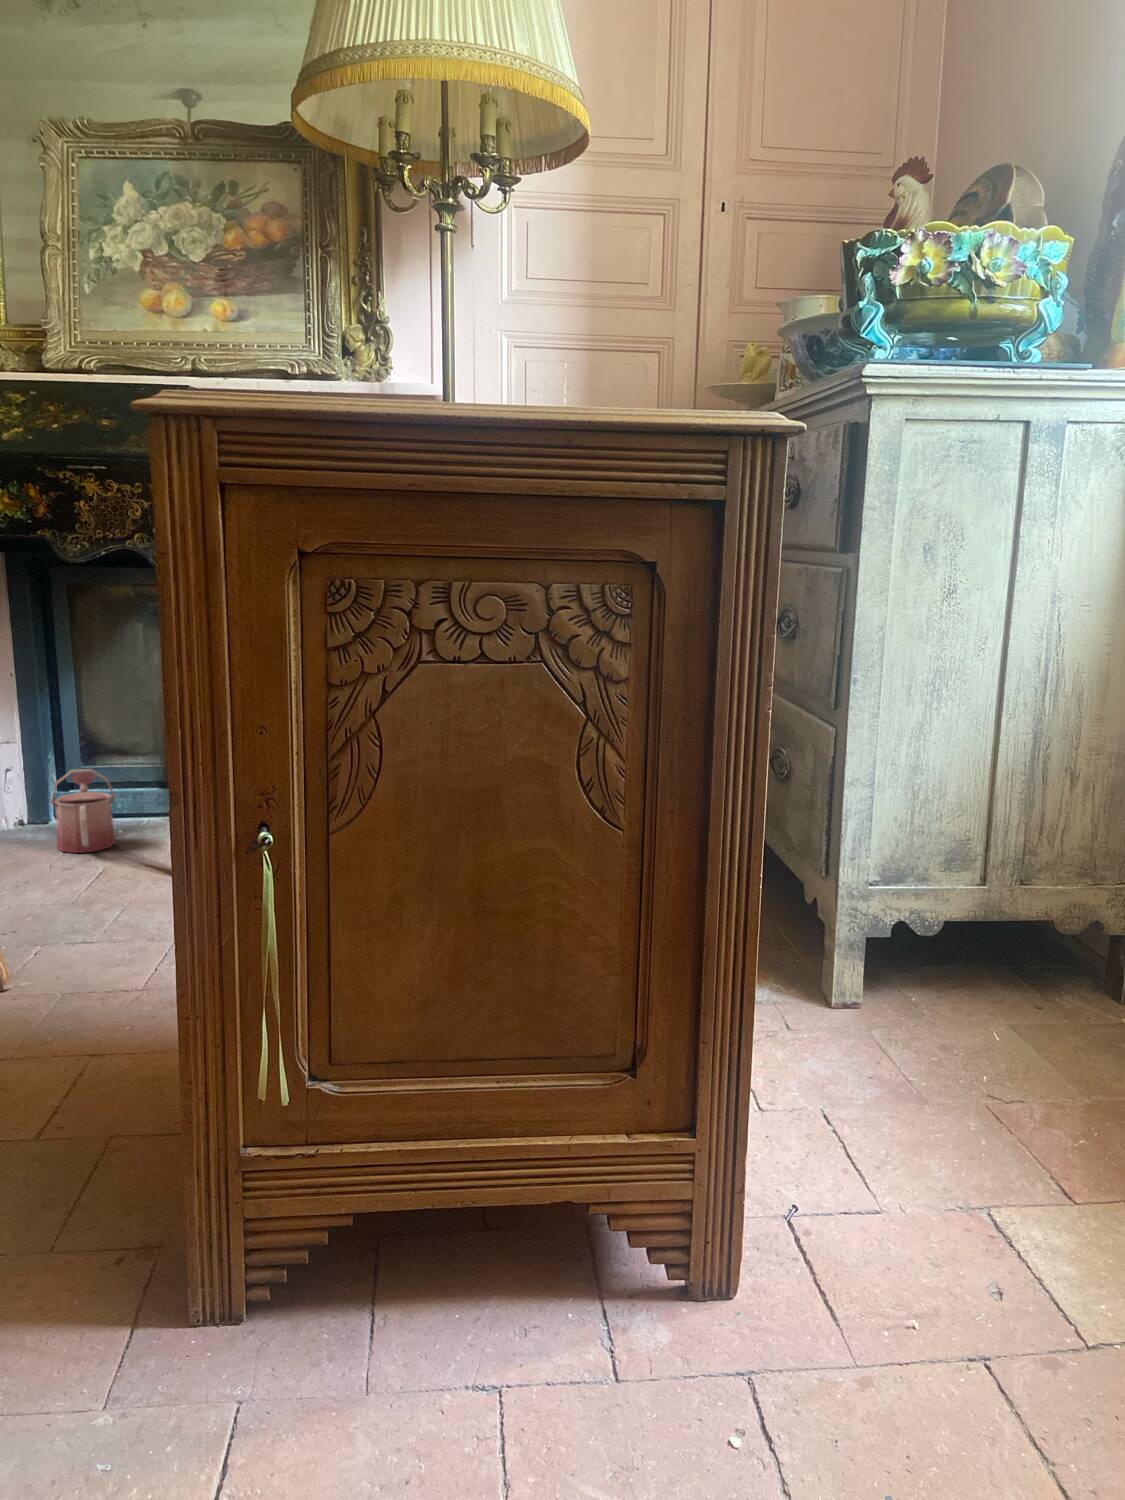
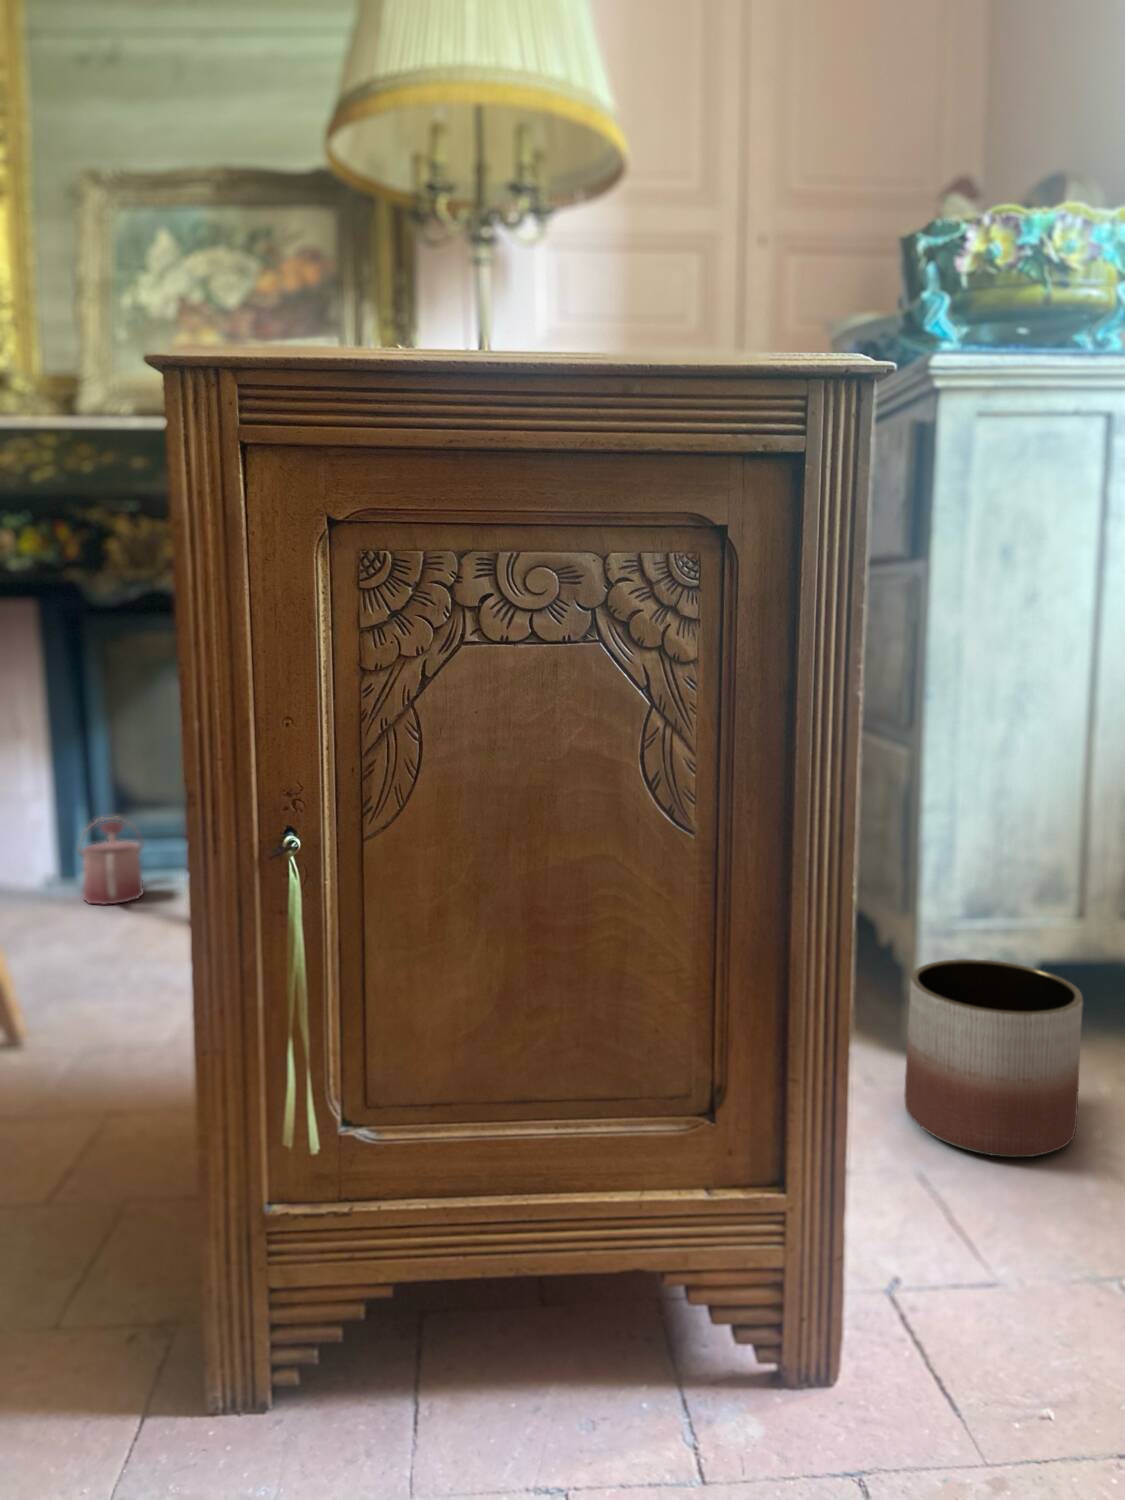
planter: none [816,924,973,1101] -> present [904,959,1083,1157]

